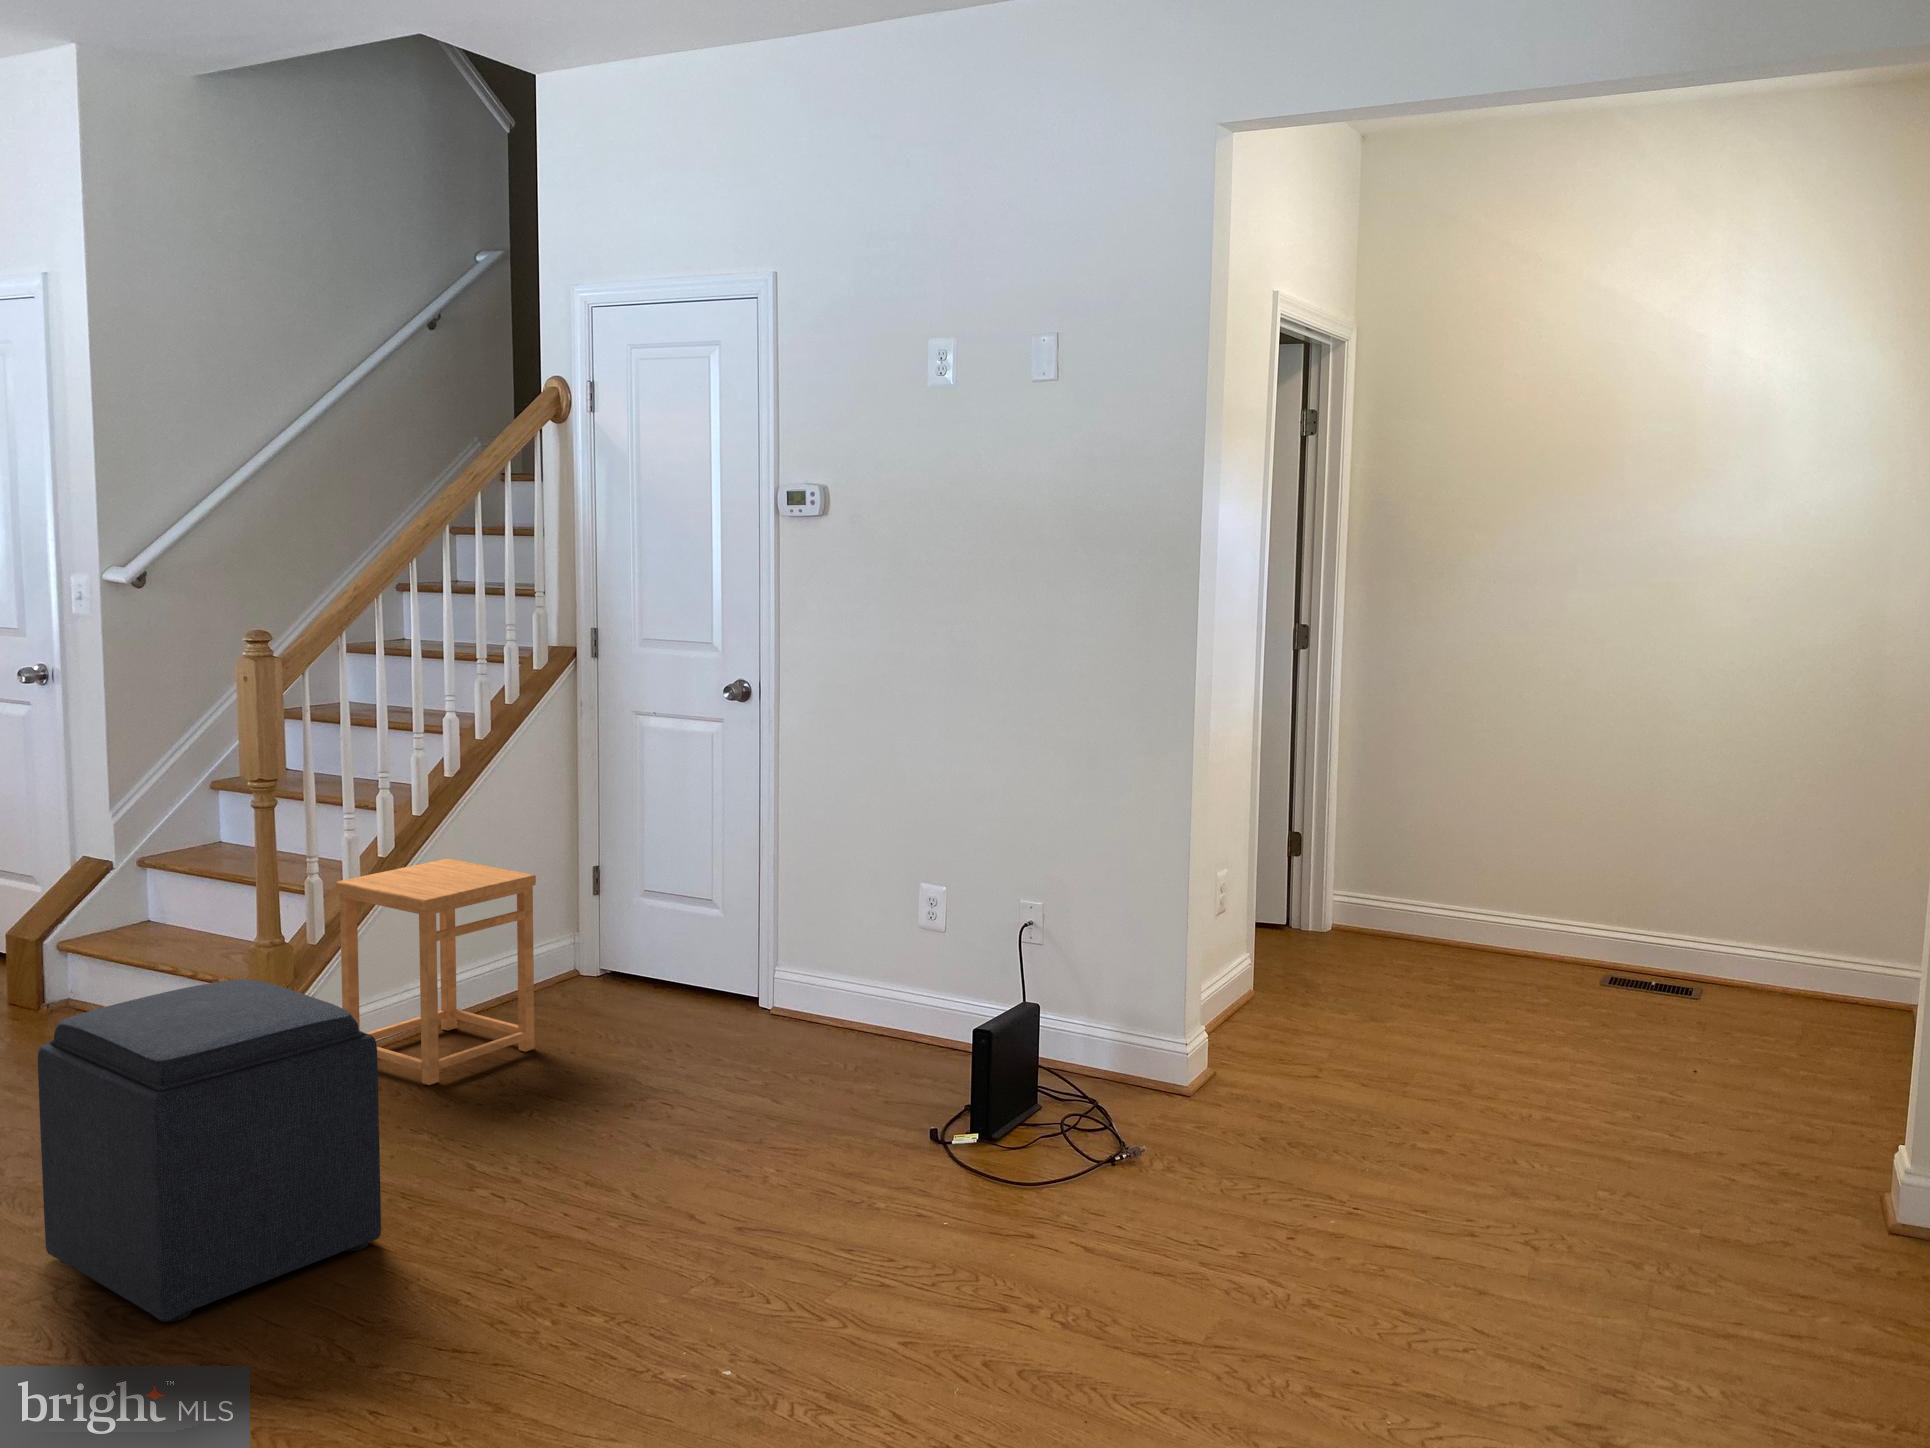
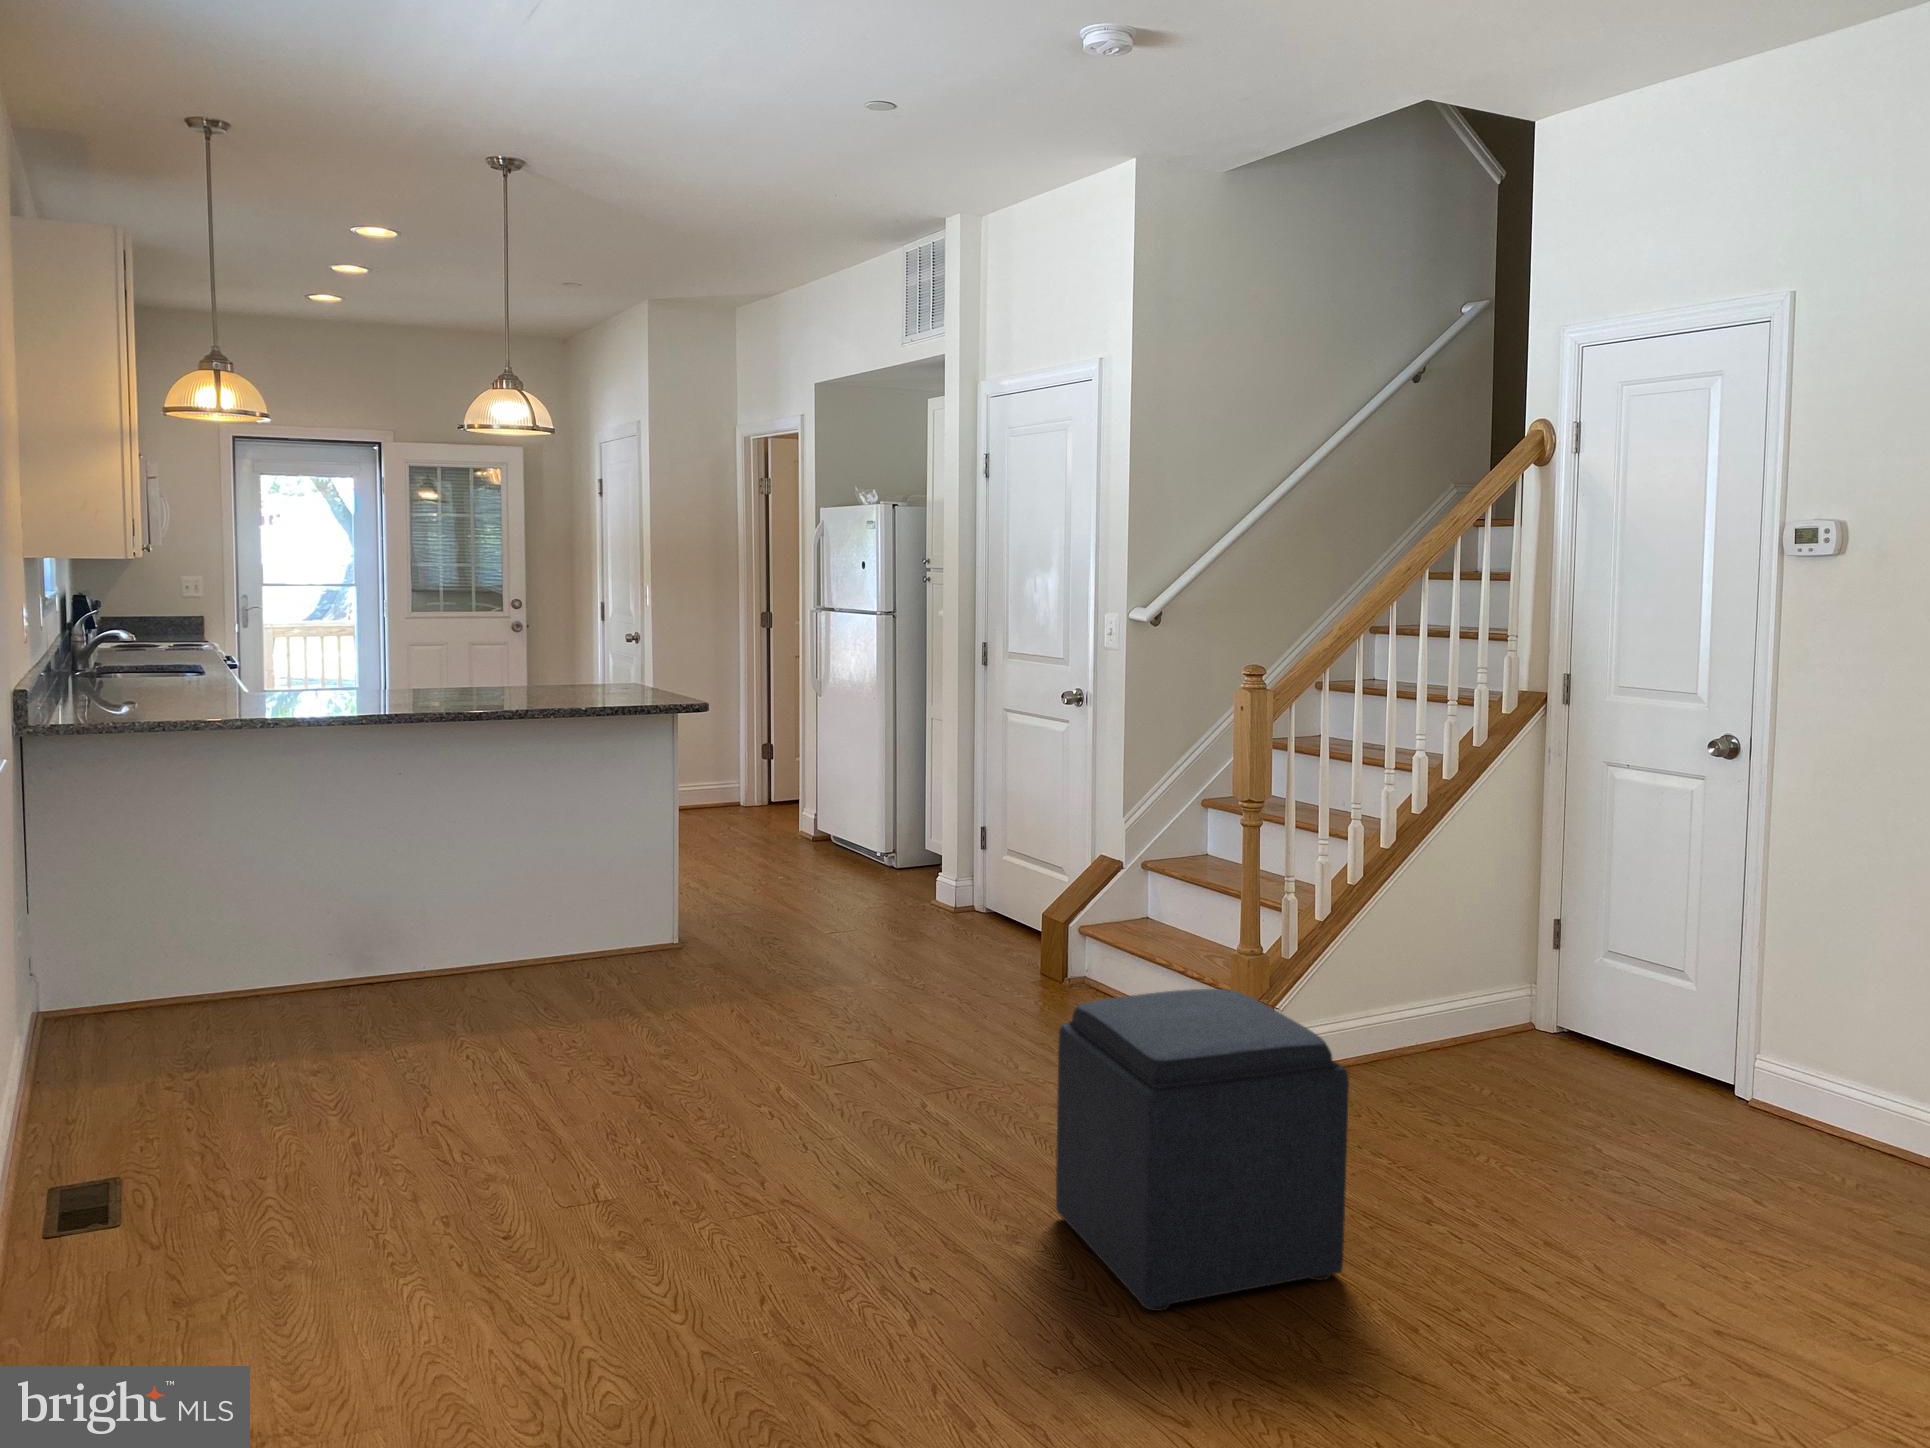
side table: present [336,858,536,1085] -> none [1308,893,1500,1117]

